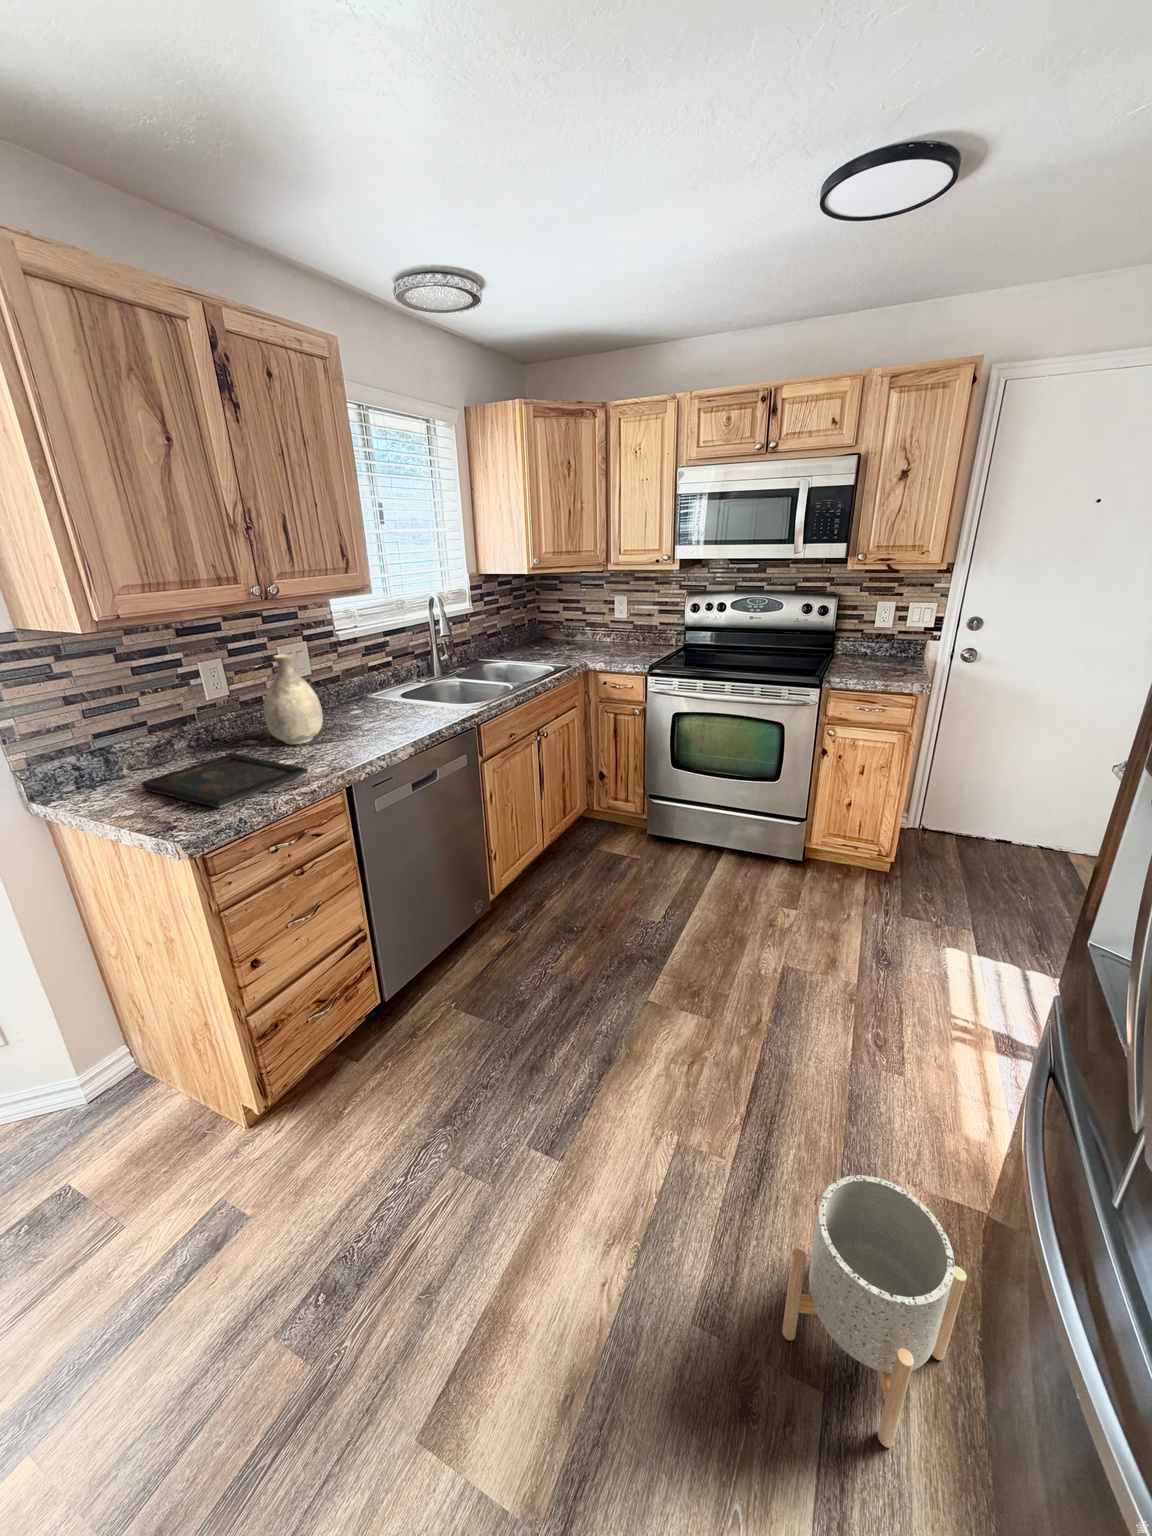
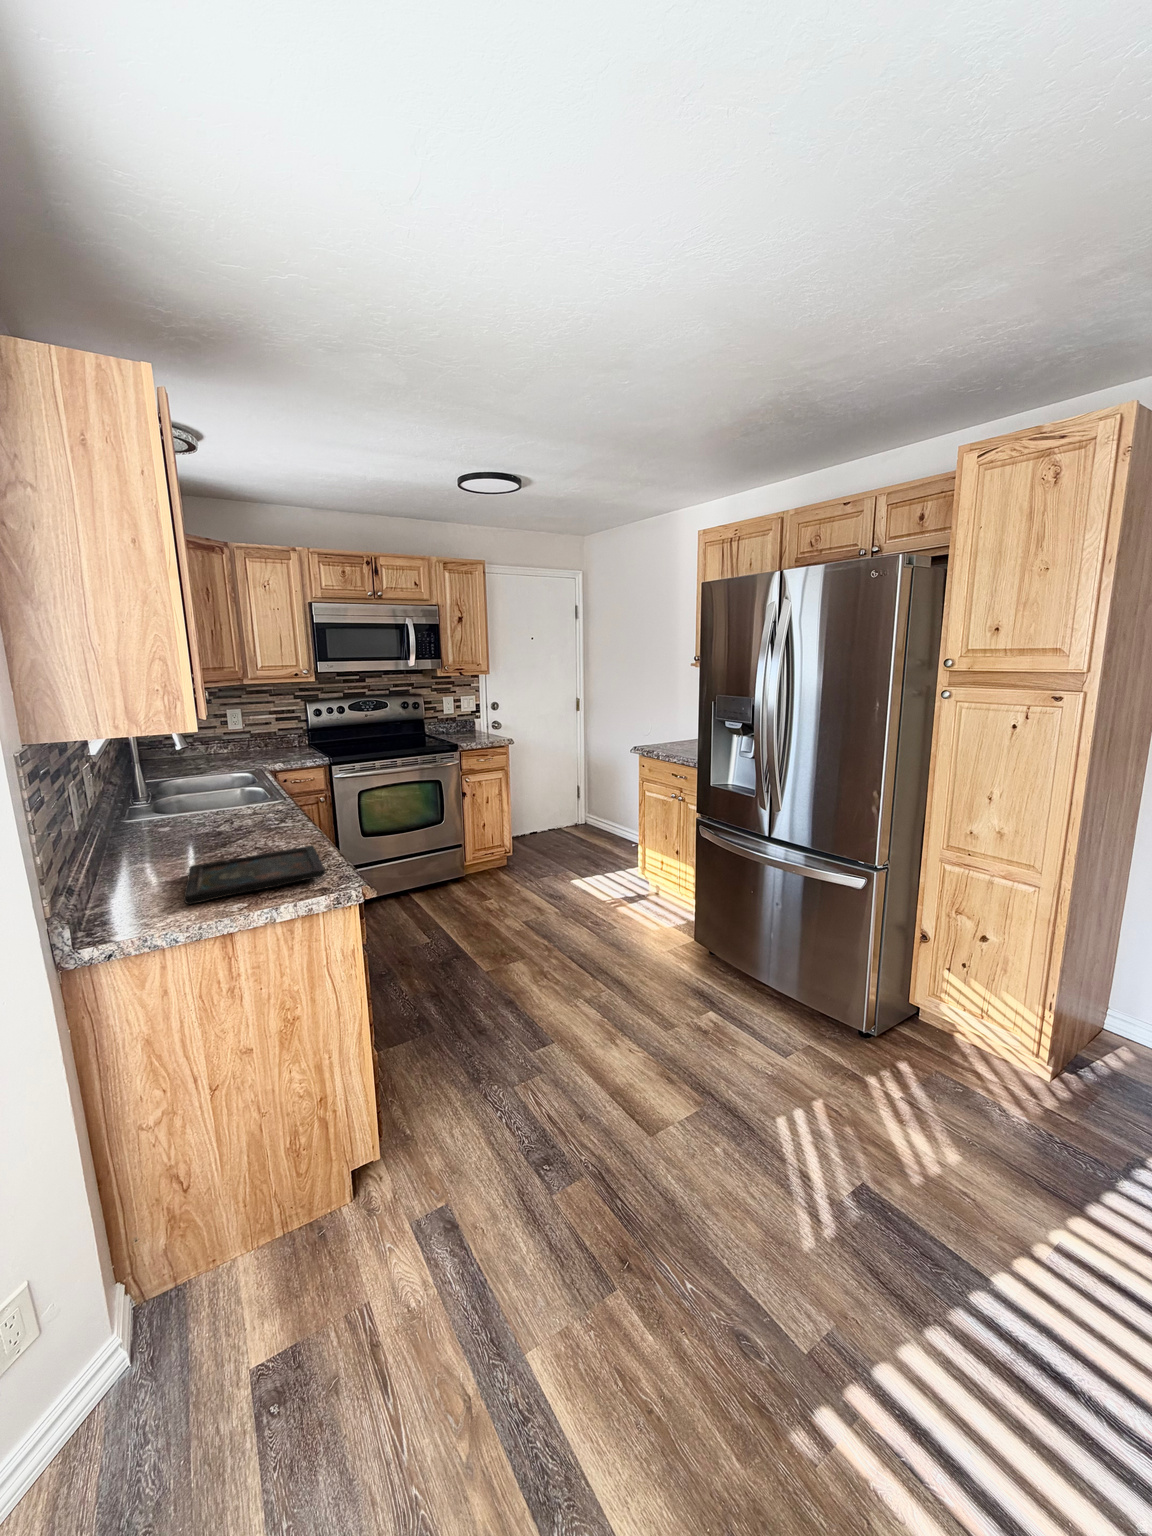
vase: present [264,654,323,744] -> none [161,764,225,856]
planter: present [782,1175,967,1448] -> none [673,918,737,1011]

